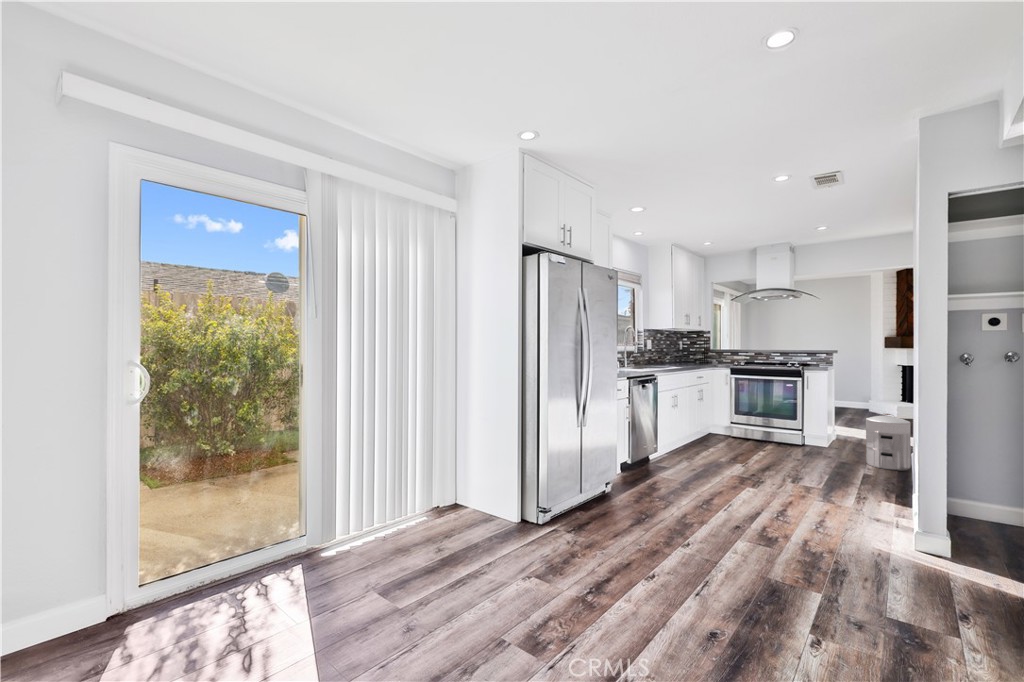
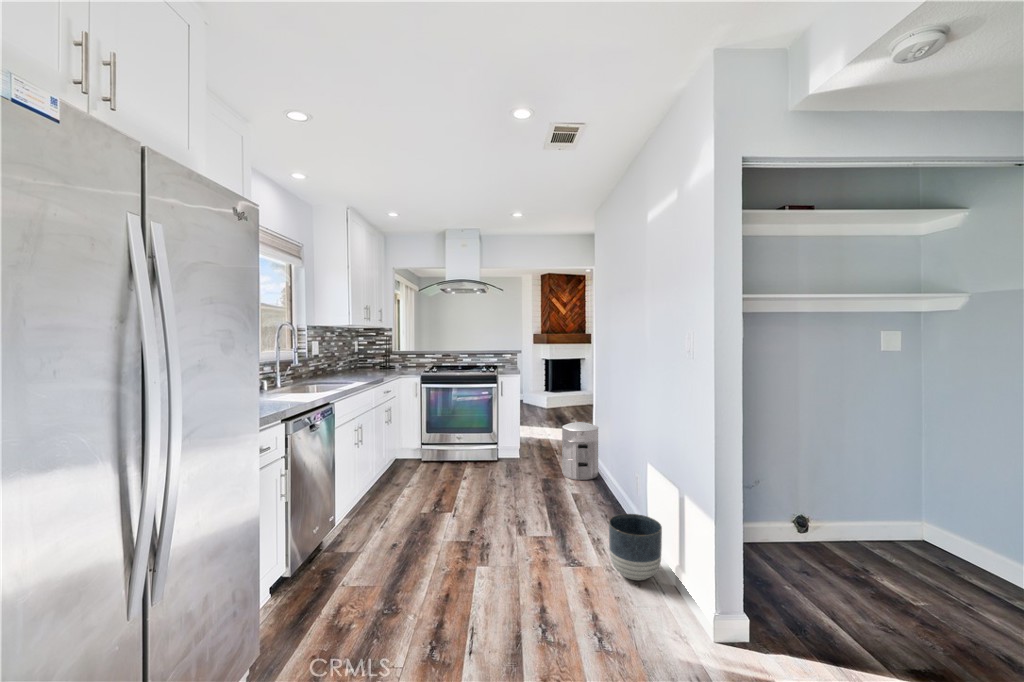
planter: none [853,470,905,518] -> present [609,514,662,580]

